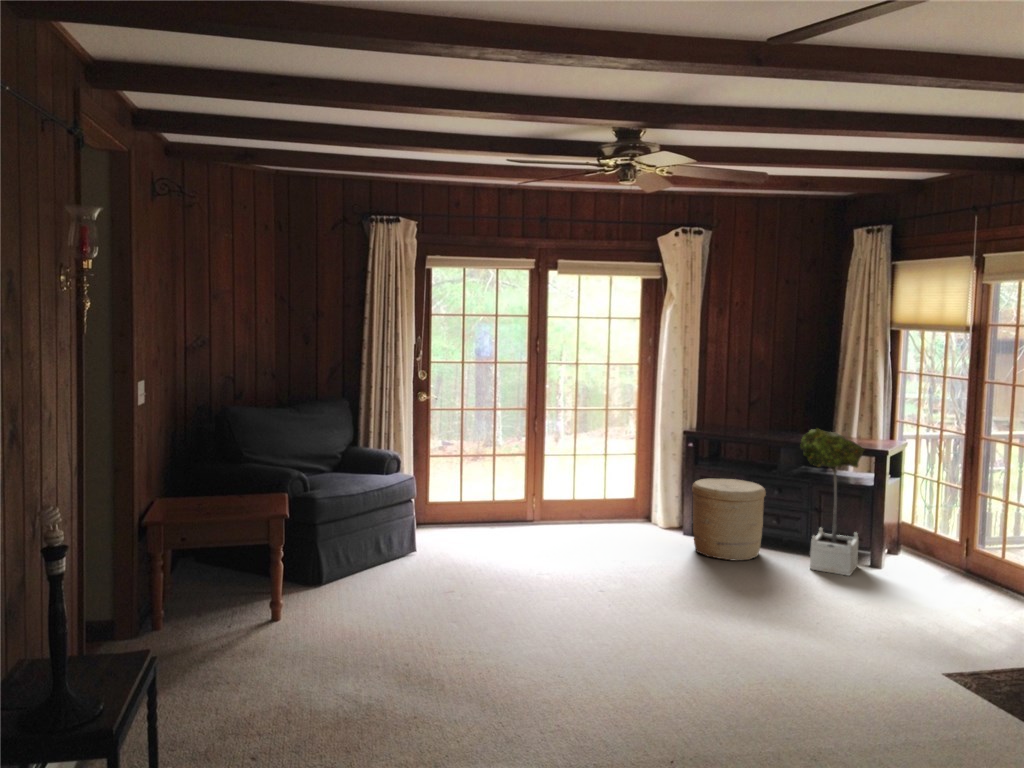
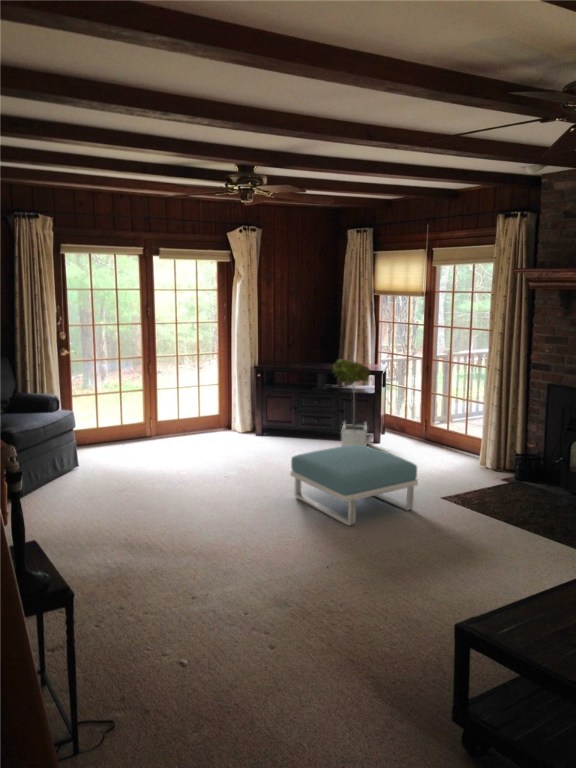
woven basket: present [692,479,766,560] -> none [264,395,311,448]
footstool: none [687,566,891,692] -> present [290,445,418,525]

